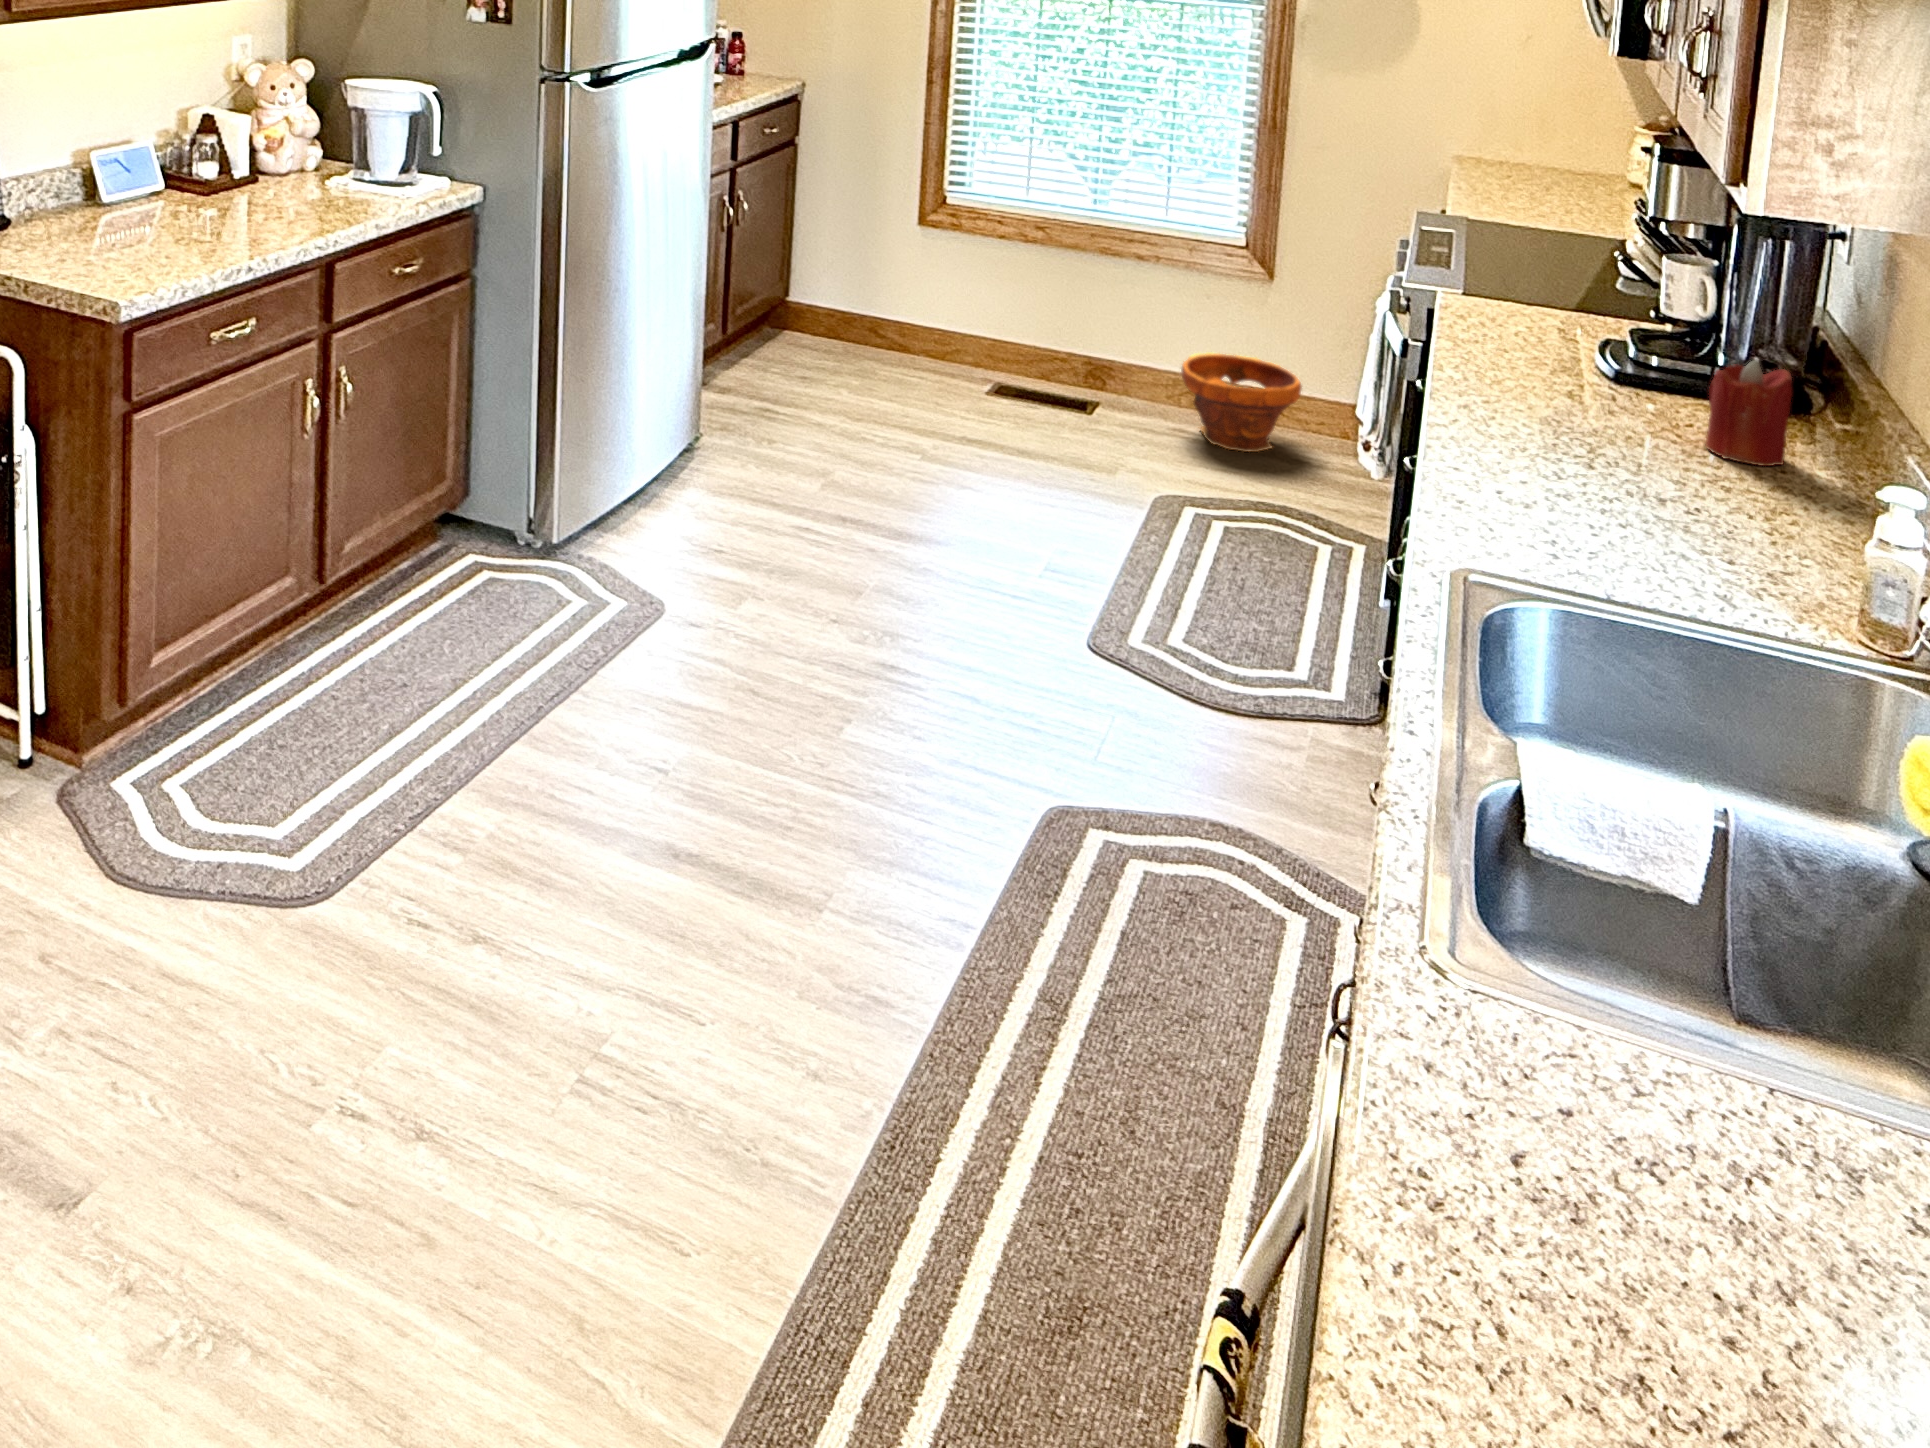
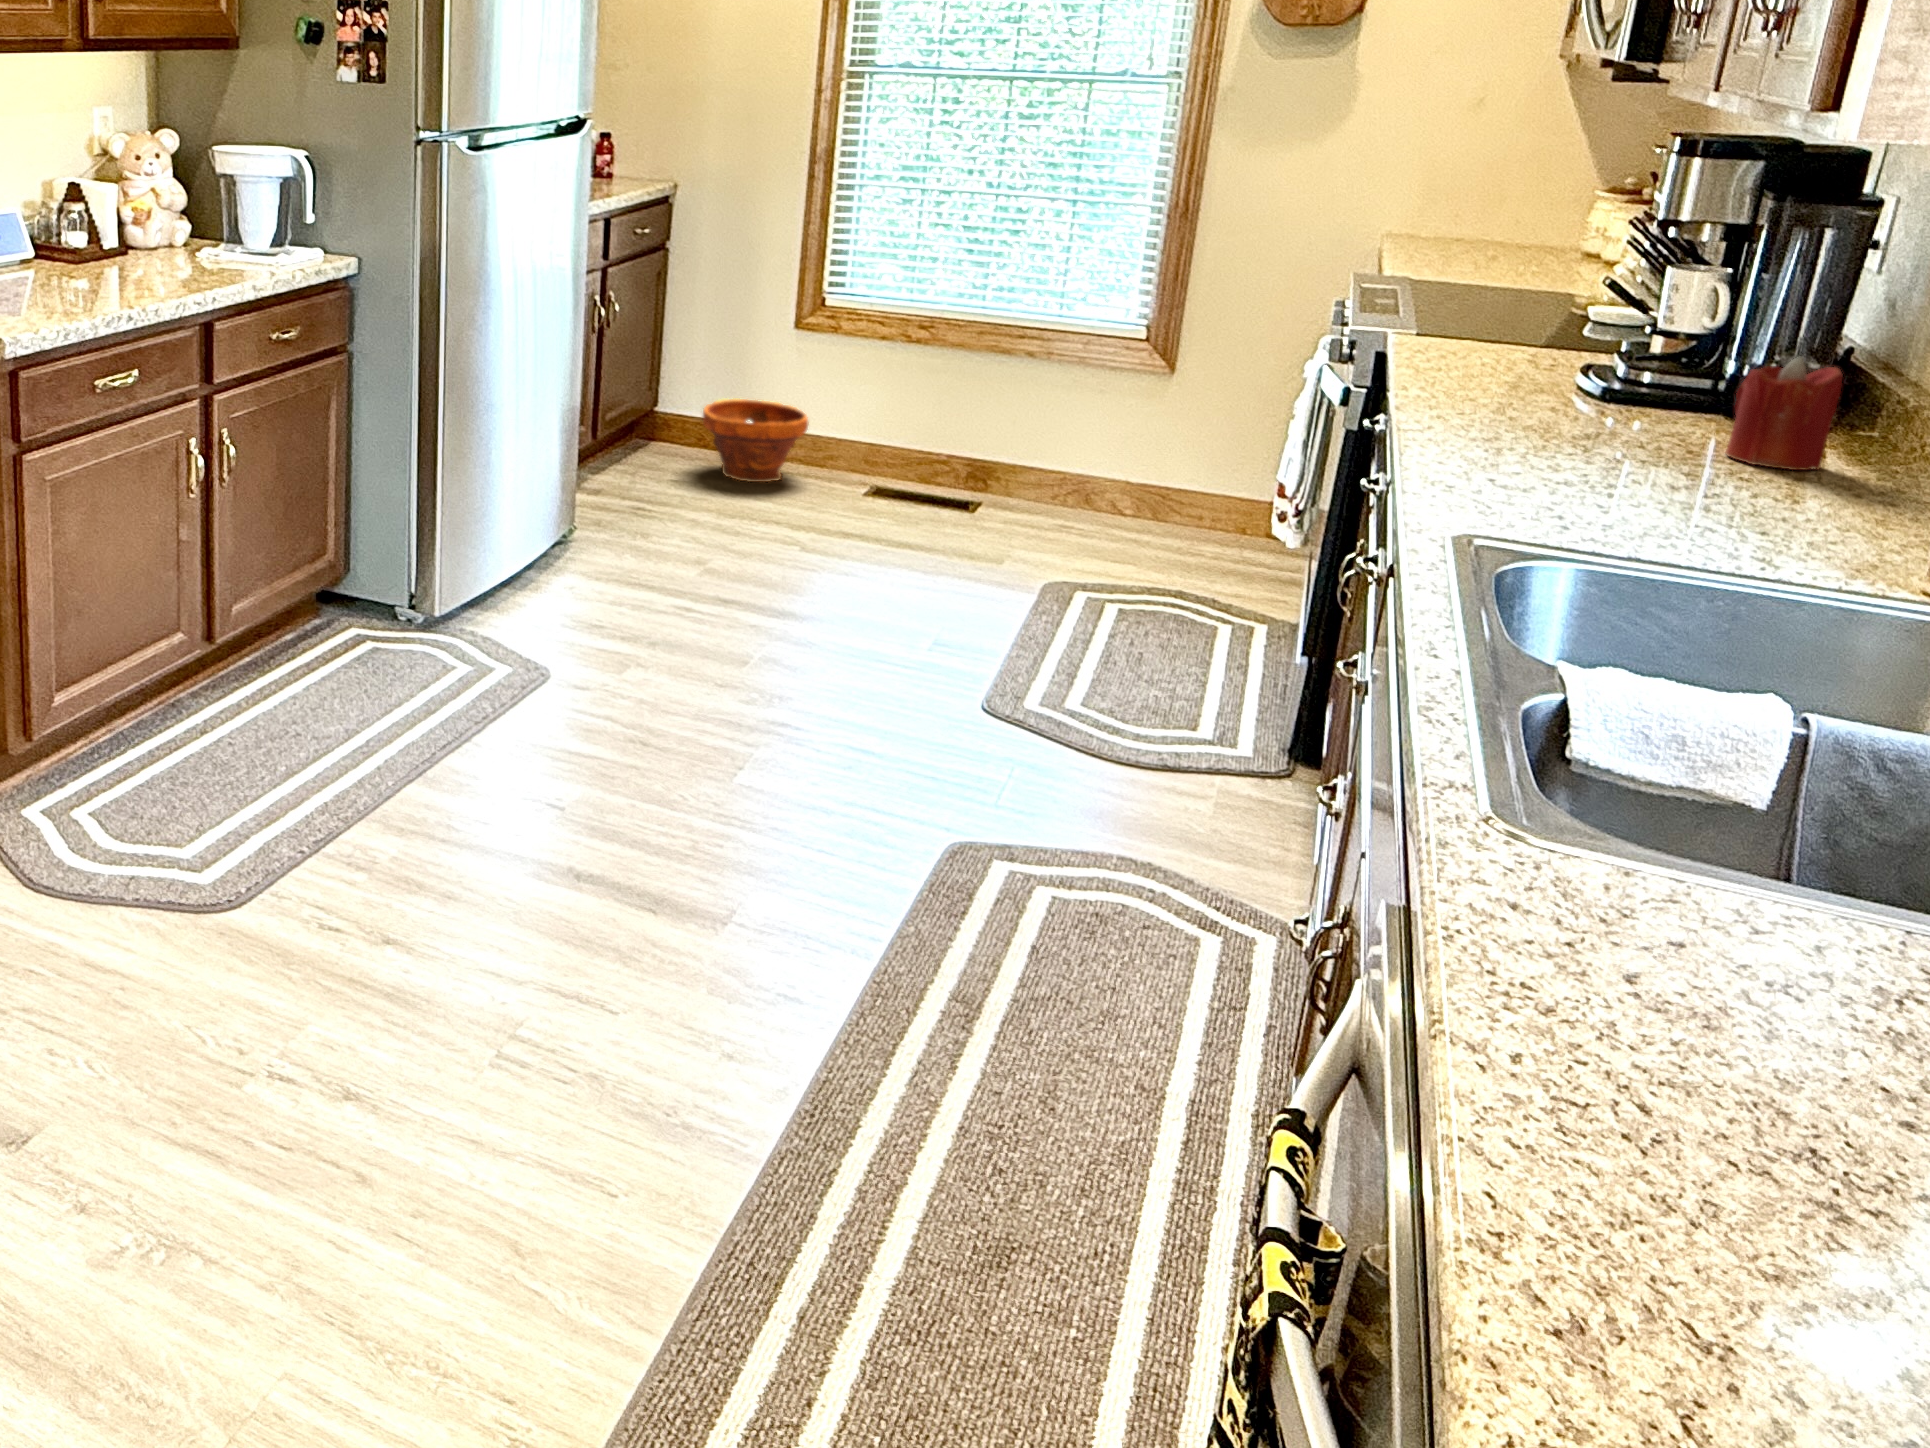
planter: present [1181,352,1302,452] -> present [703,398,809,482]

